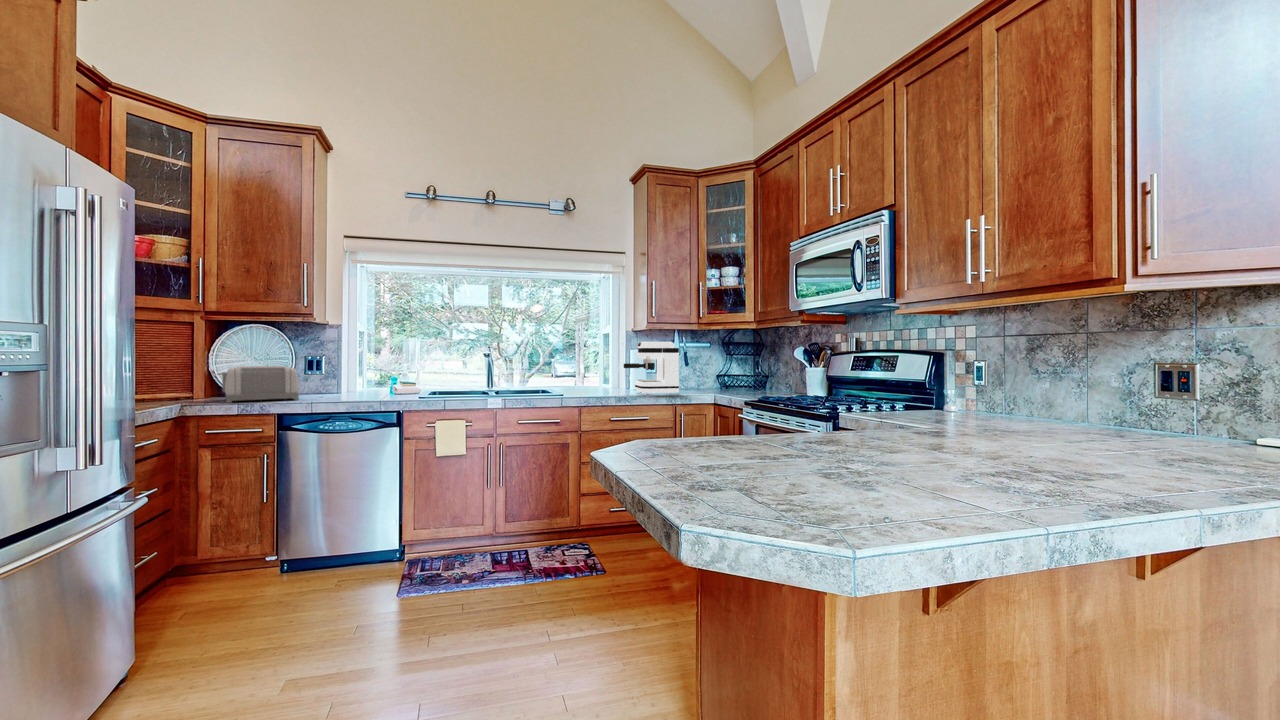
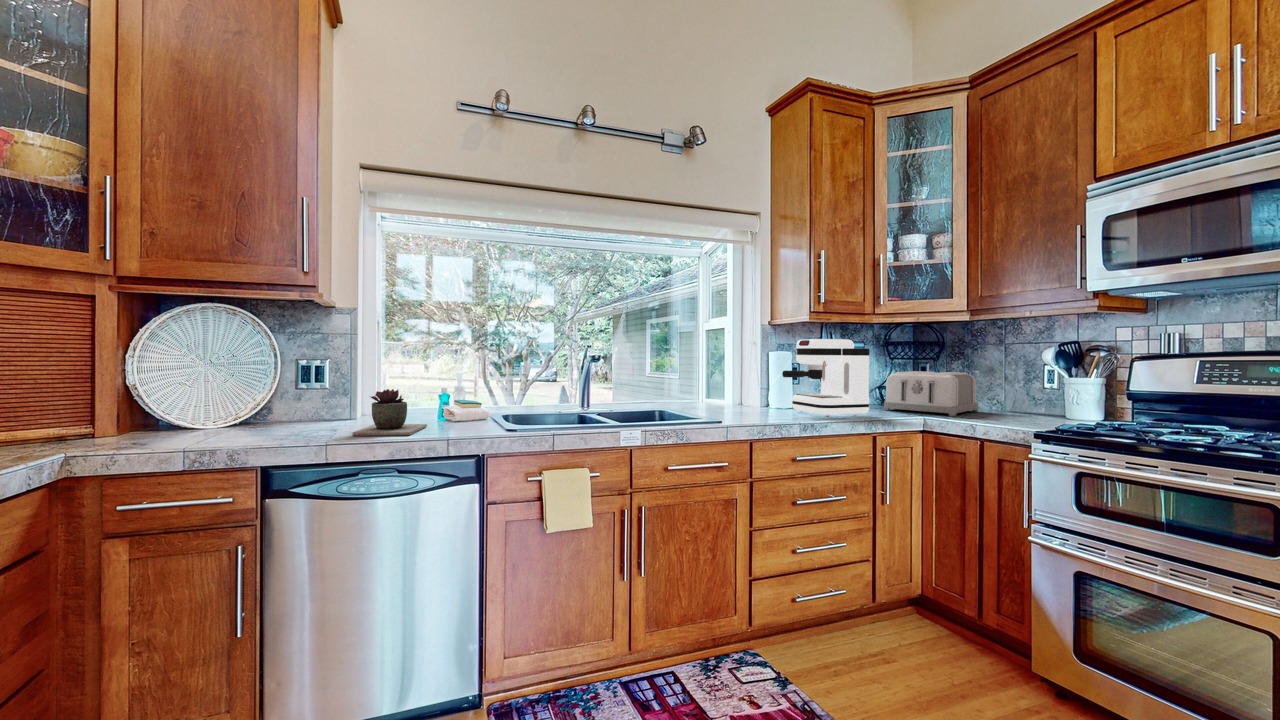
toaster: present [217,366,299,403] -> present [884,371,978,416]
succulent plant: none [329,373,377,400] -> present [352,389,427,436]

